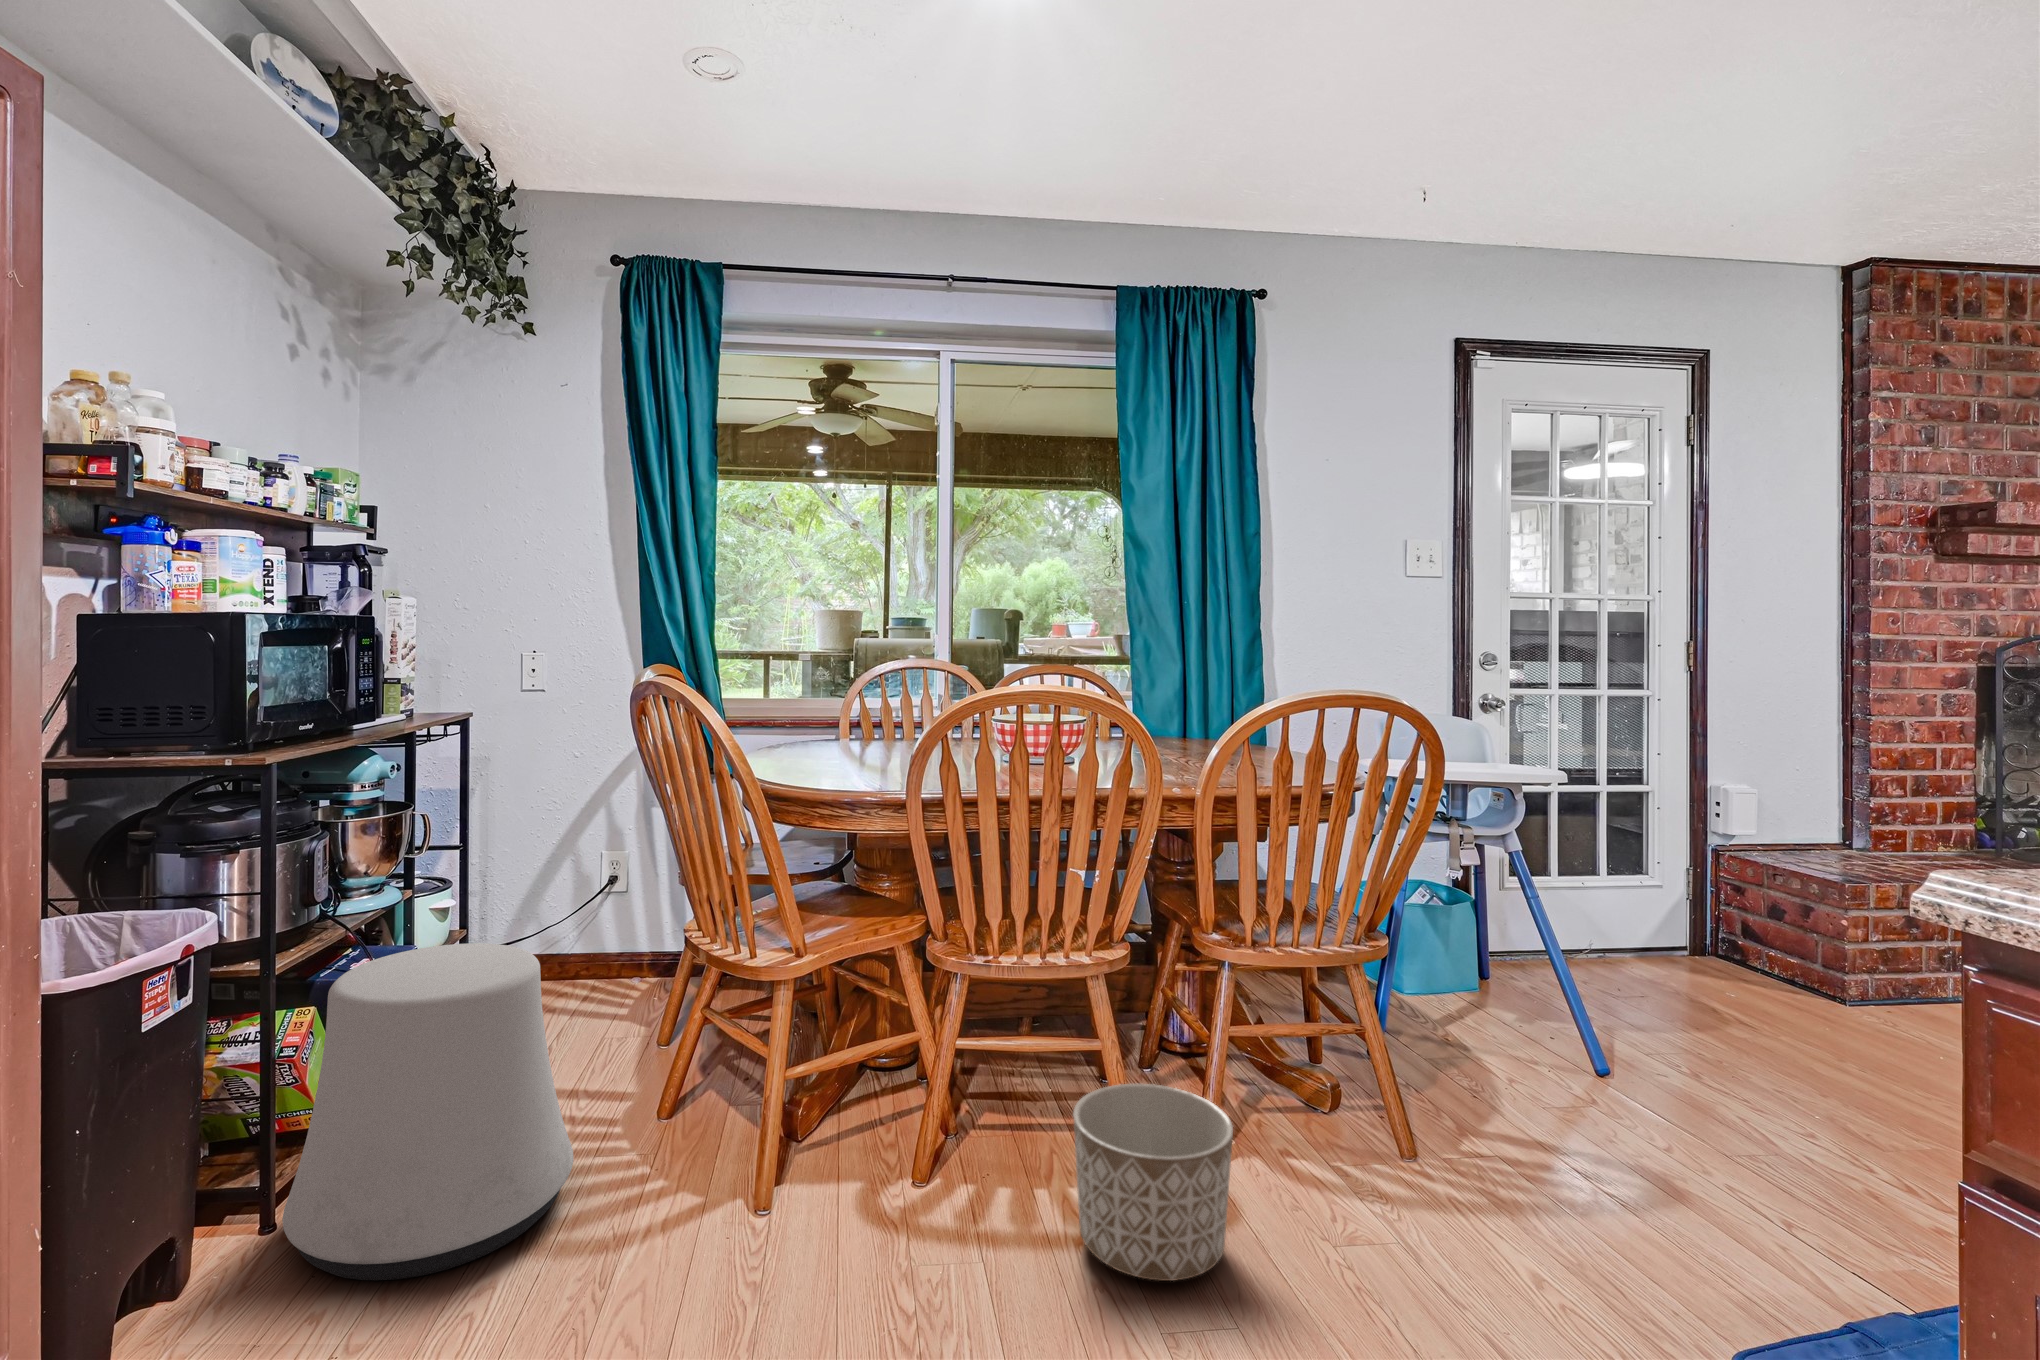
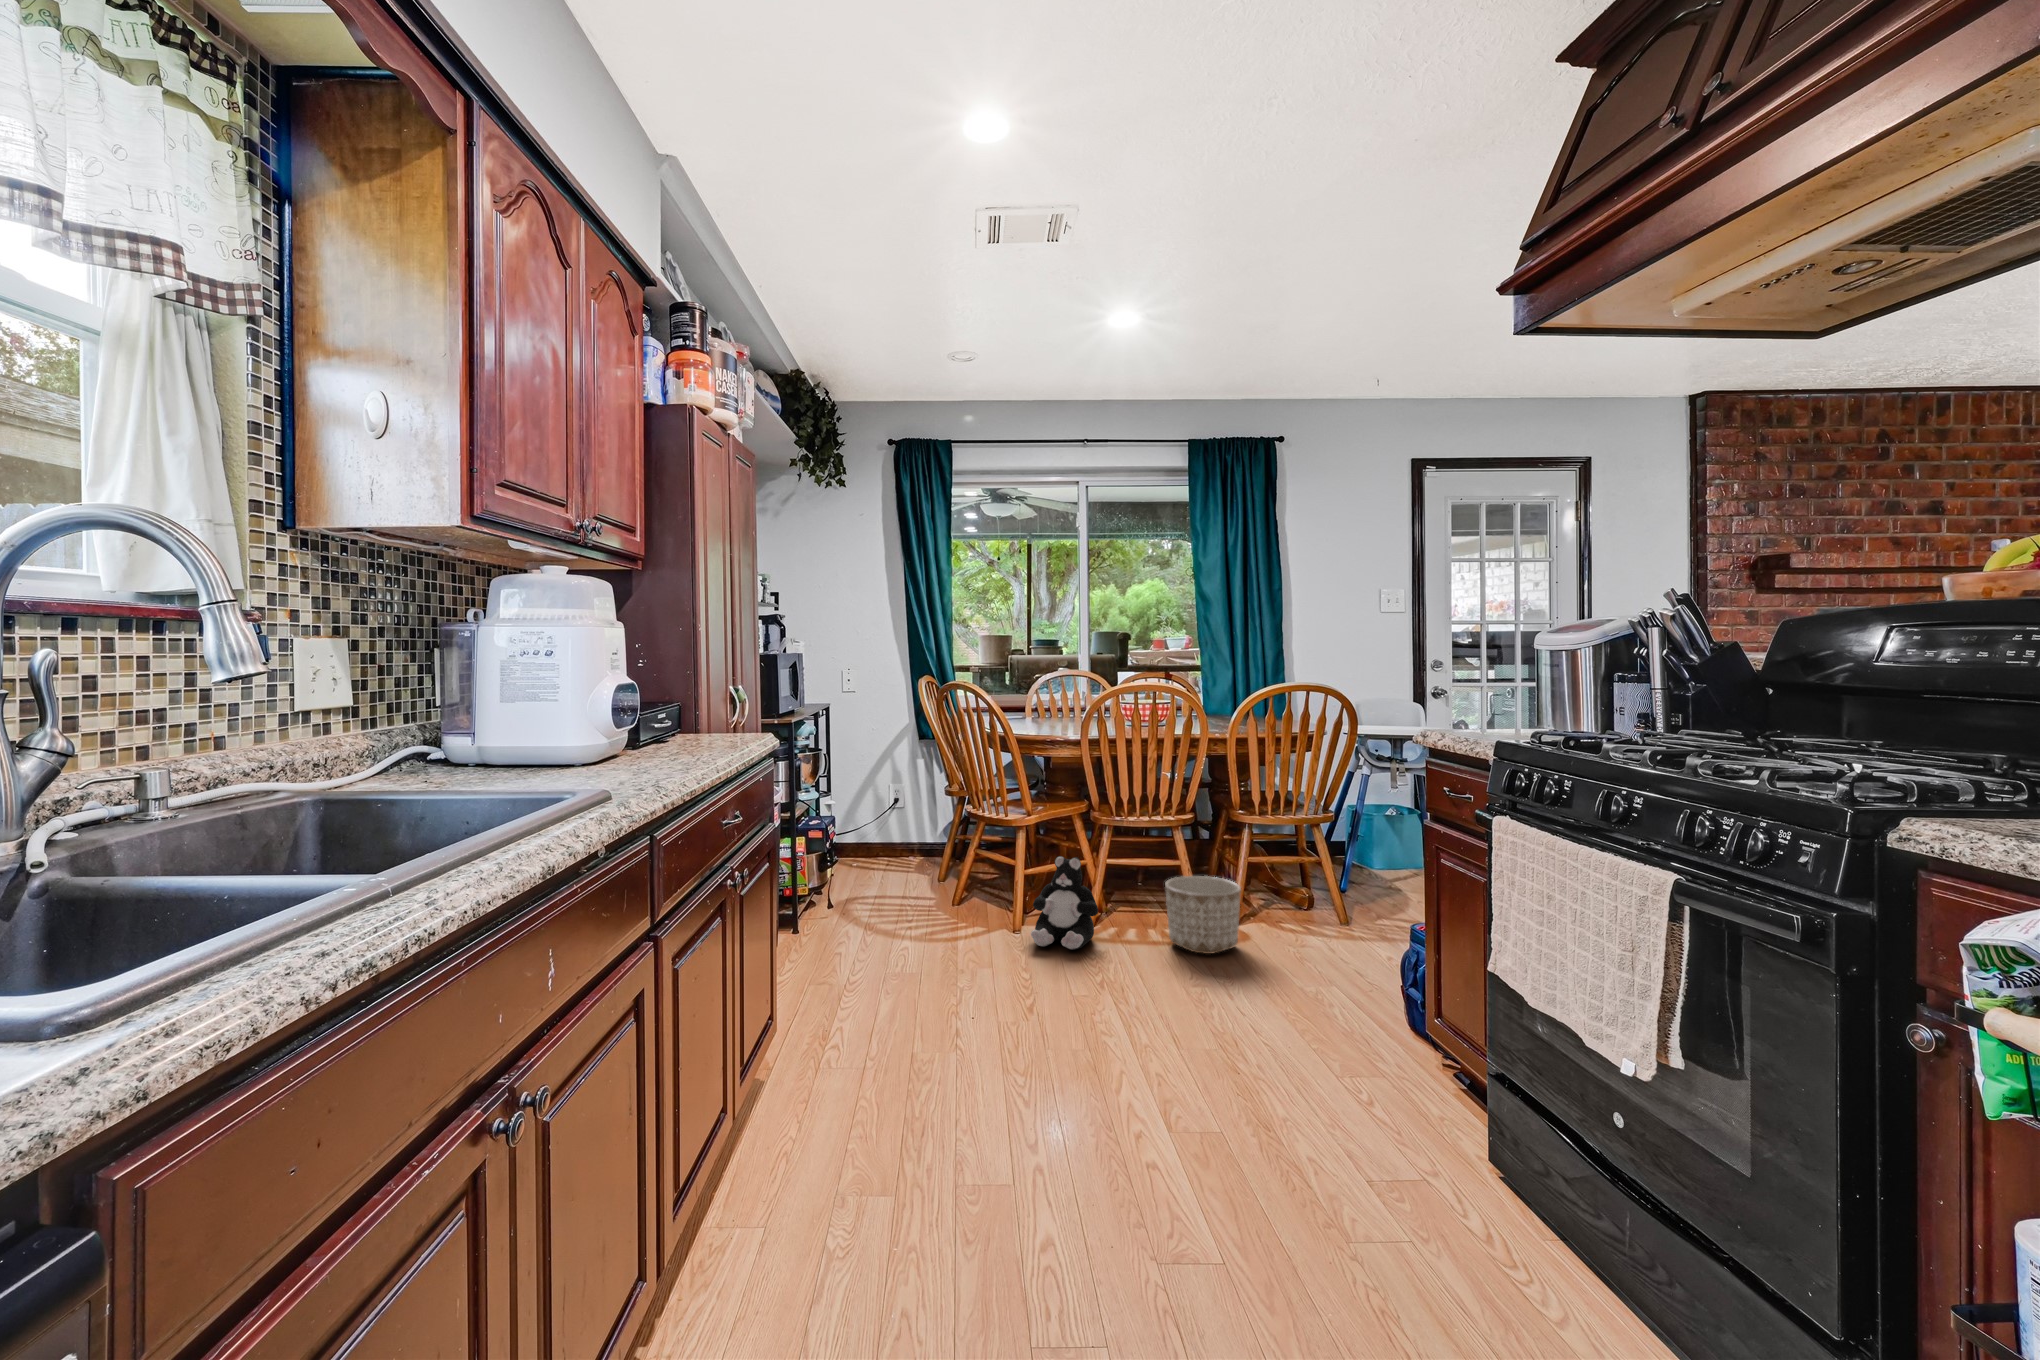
stool: present [282,943,573,1281] -> none [809,811,927,945]
plush toy: none [776,1050,931,1285] -> present [1031,856,1098,950]

